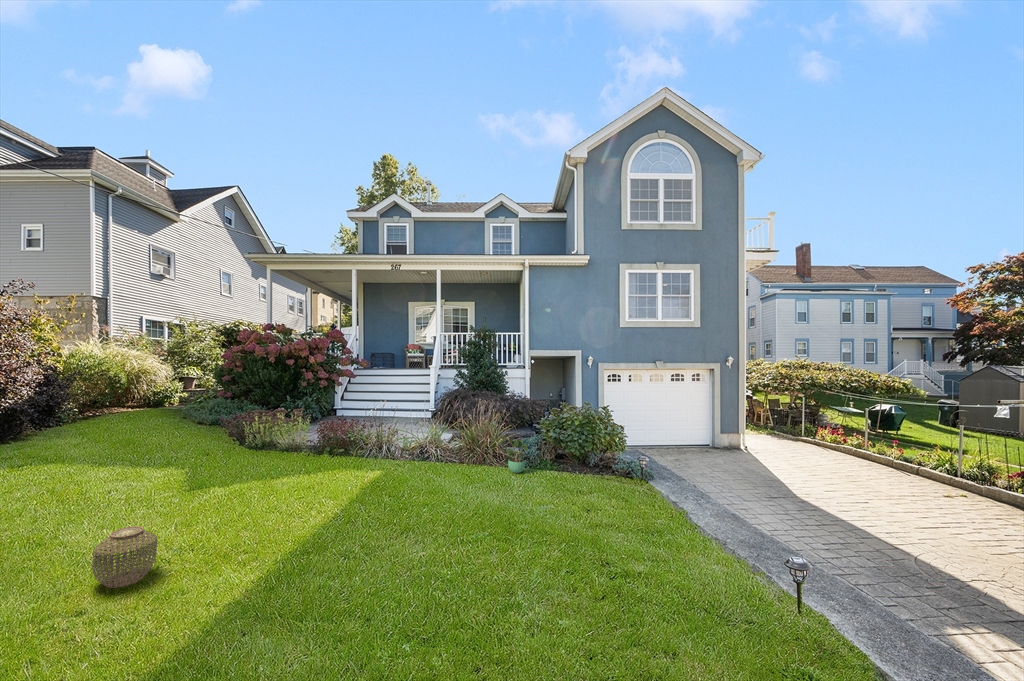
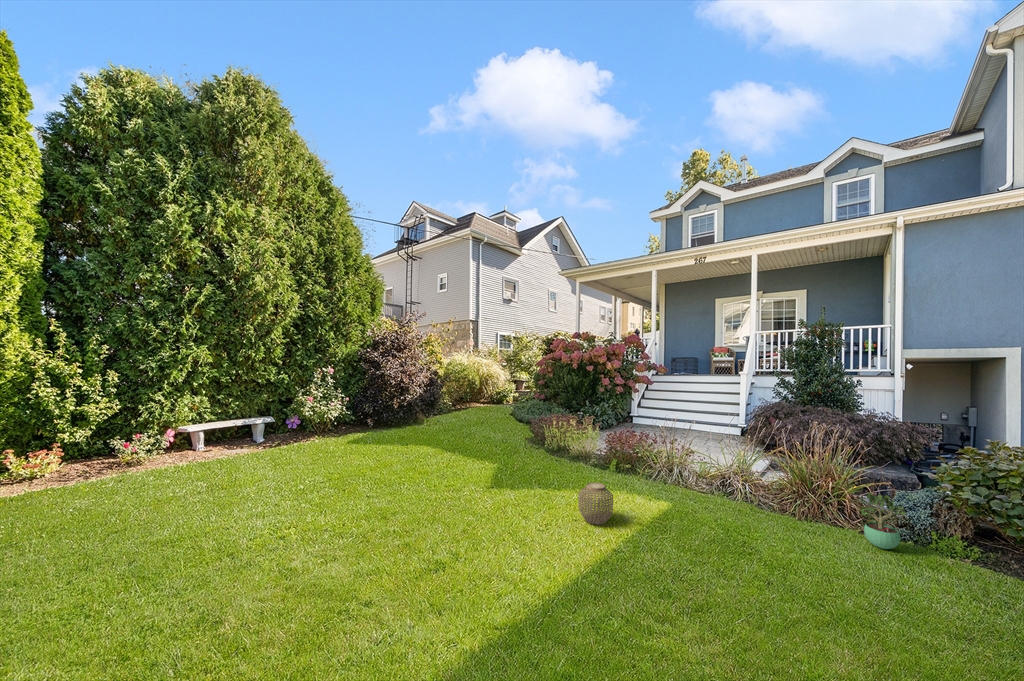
woven basket: present [92,526,157,588] -> present [578,482,613,524]

